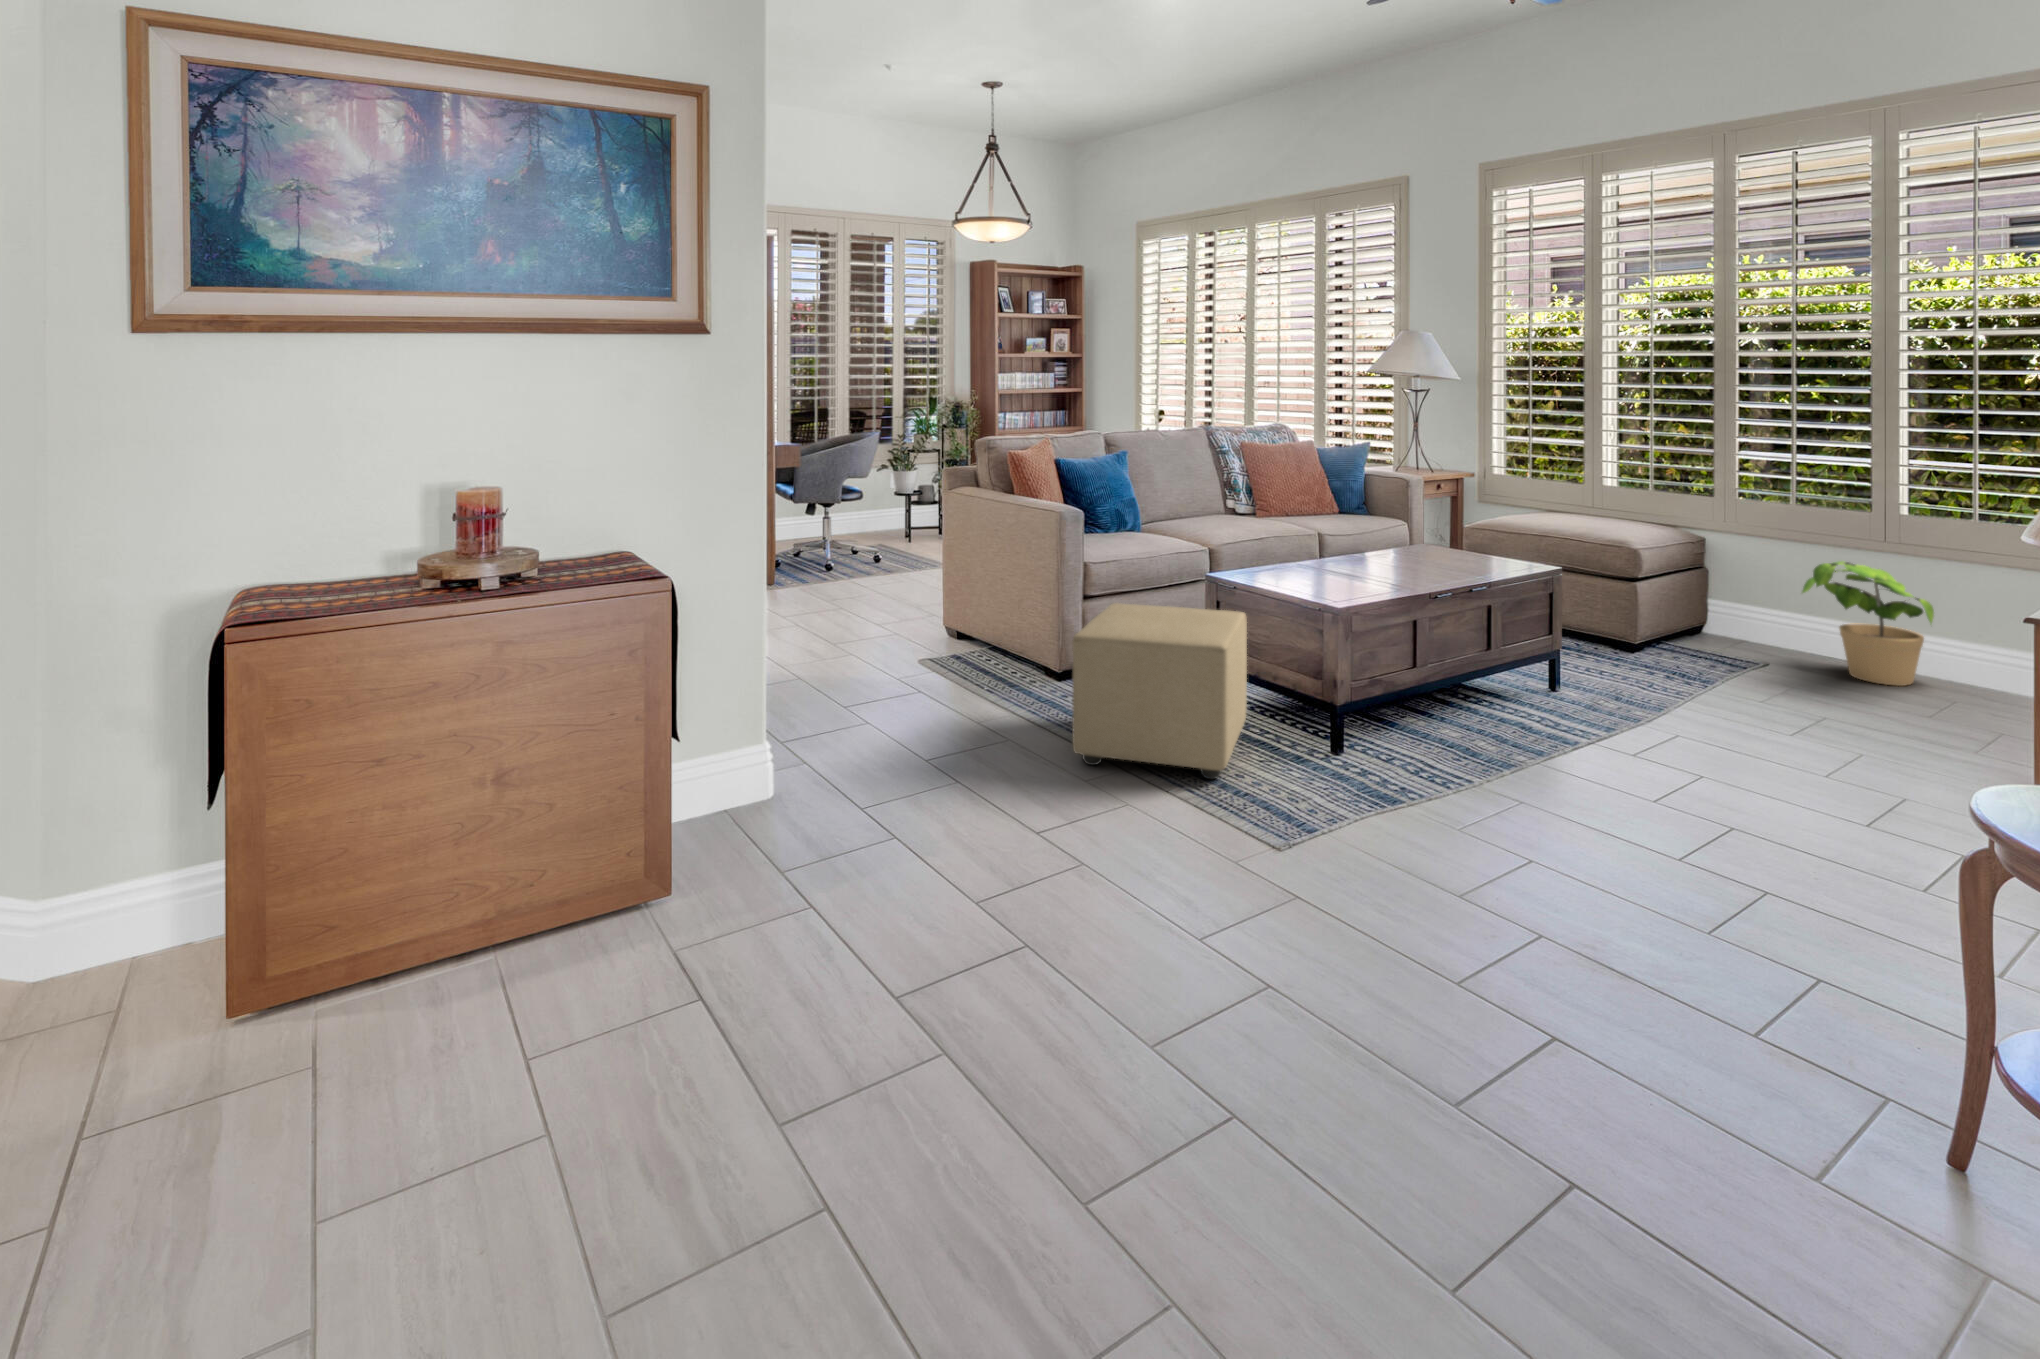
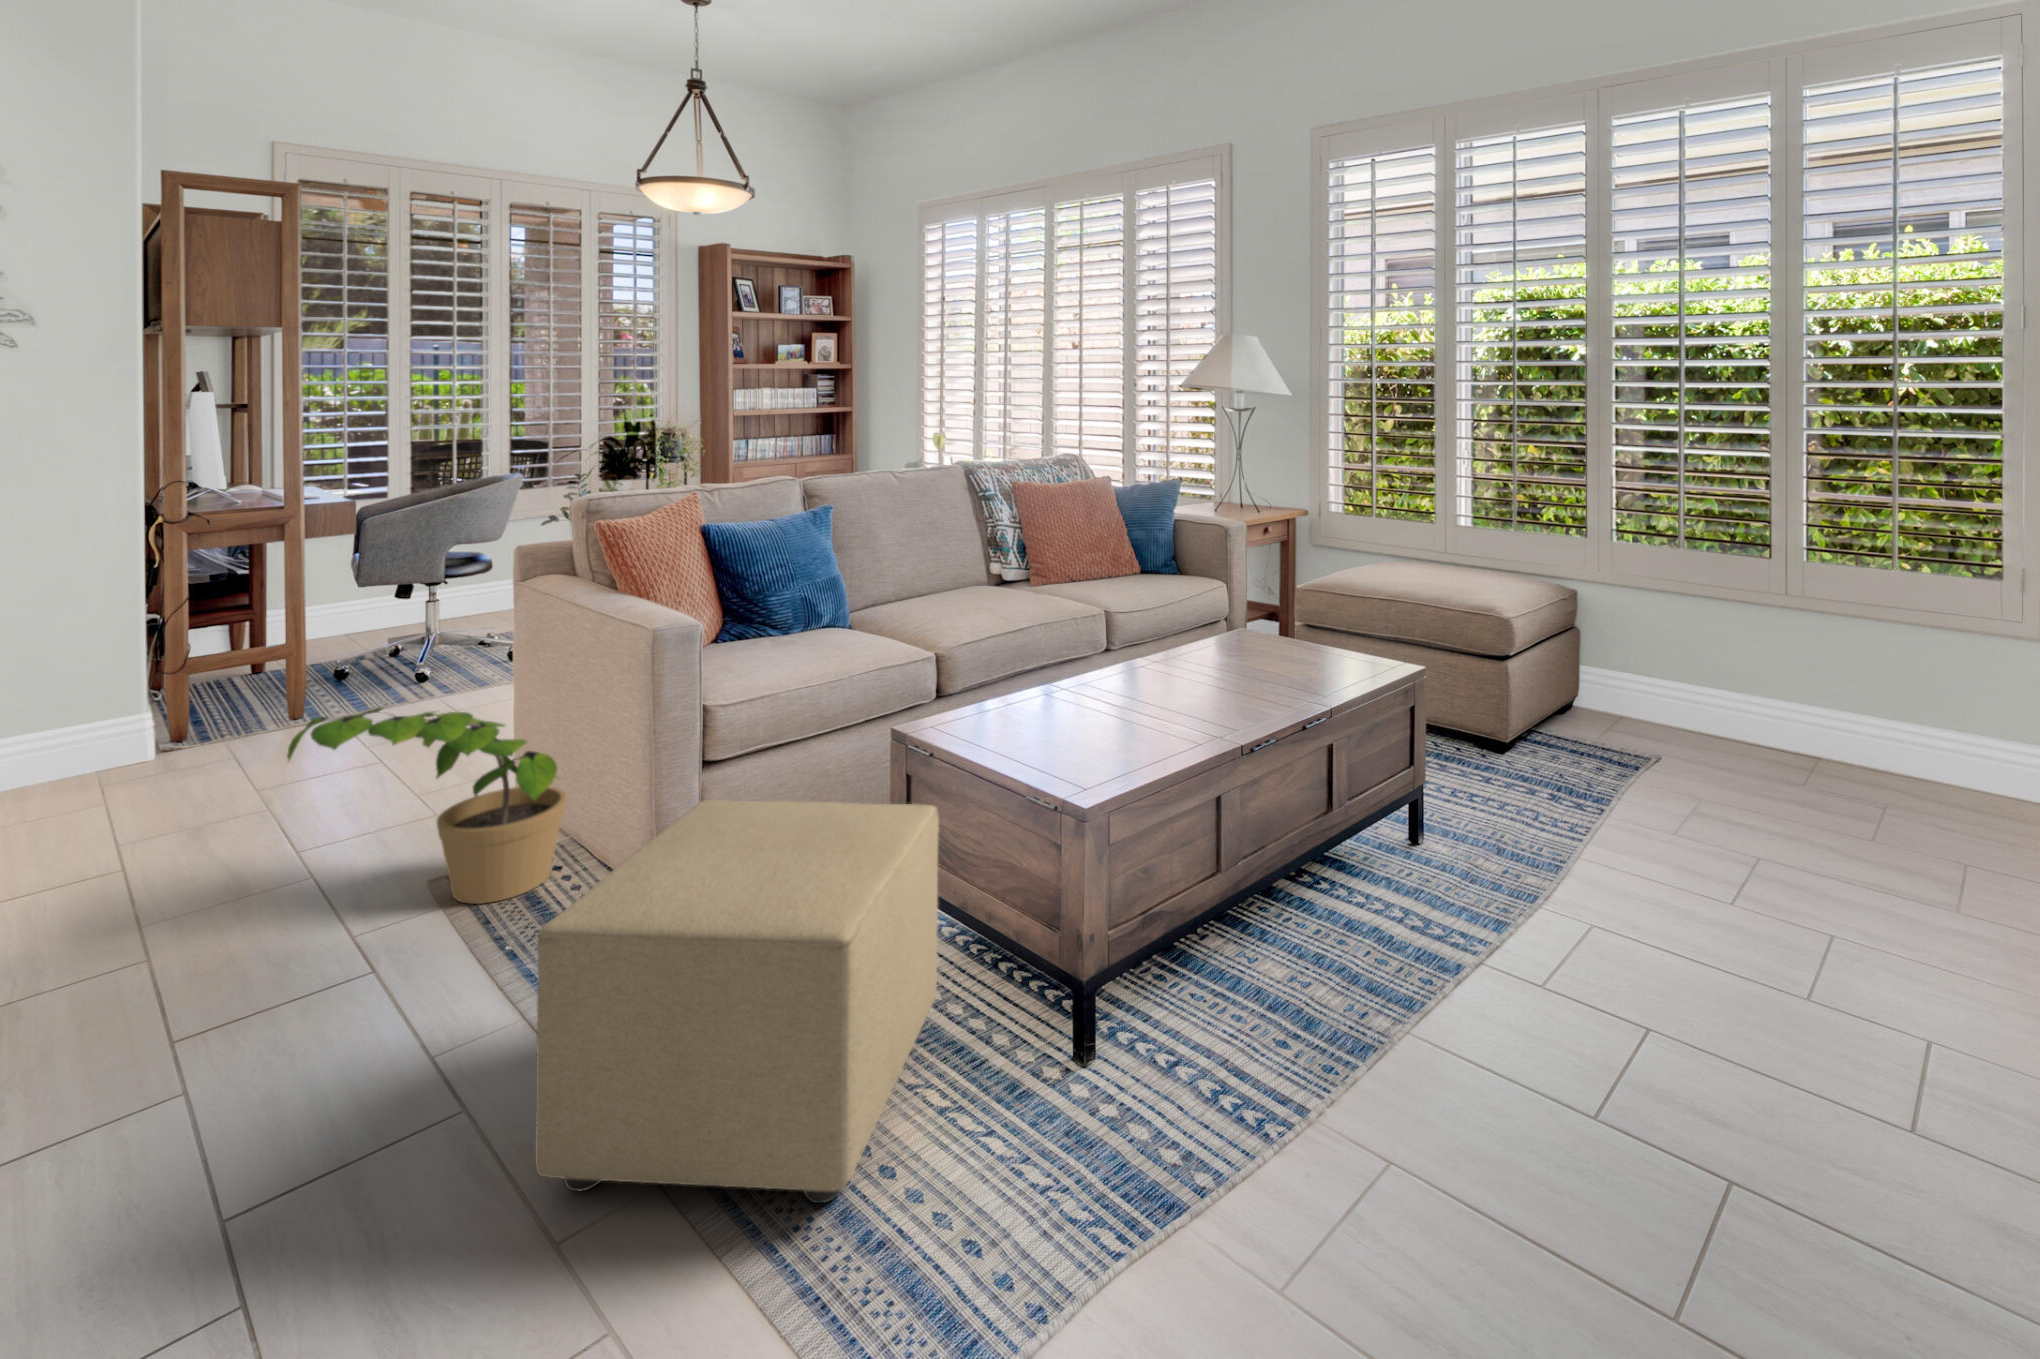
potted plant: present [1802,561,1934,686] -> present [287,707,567,904]

